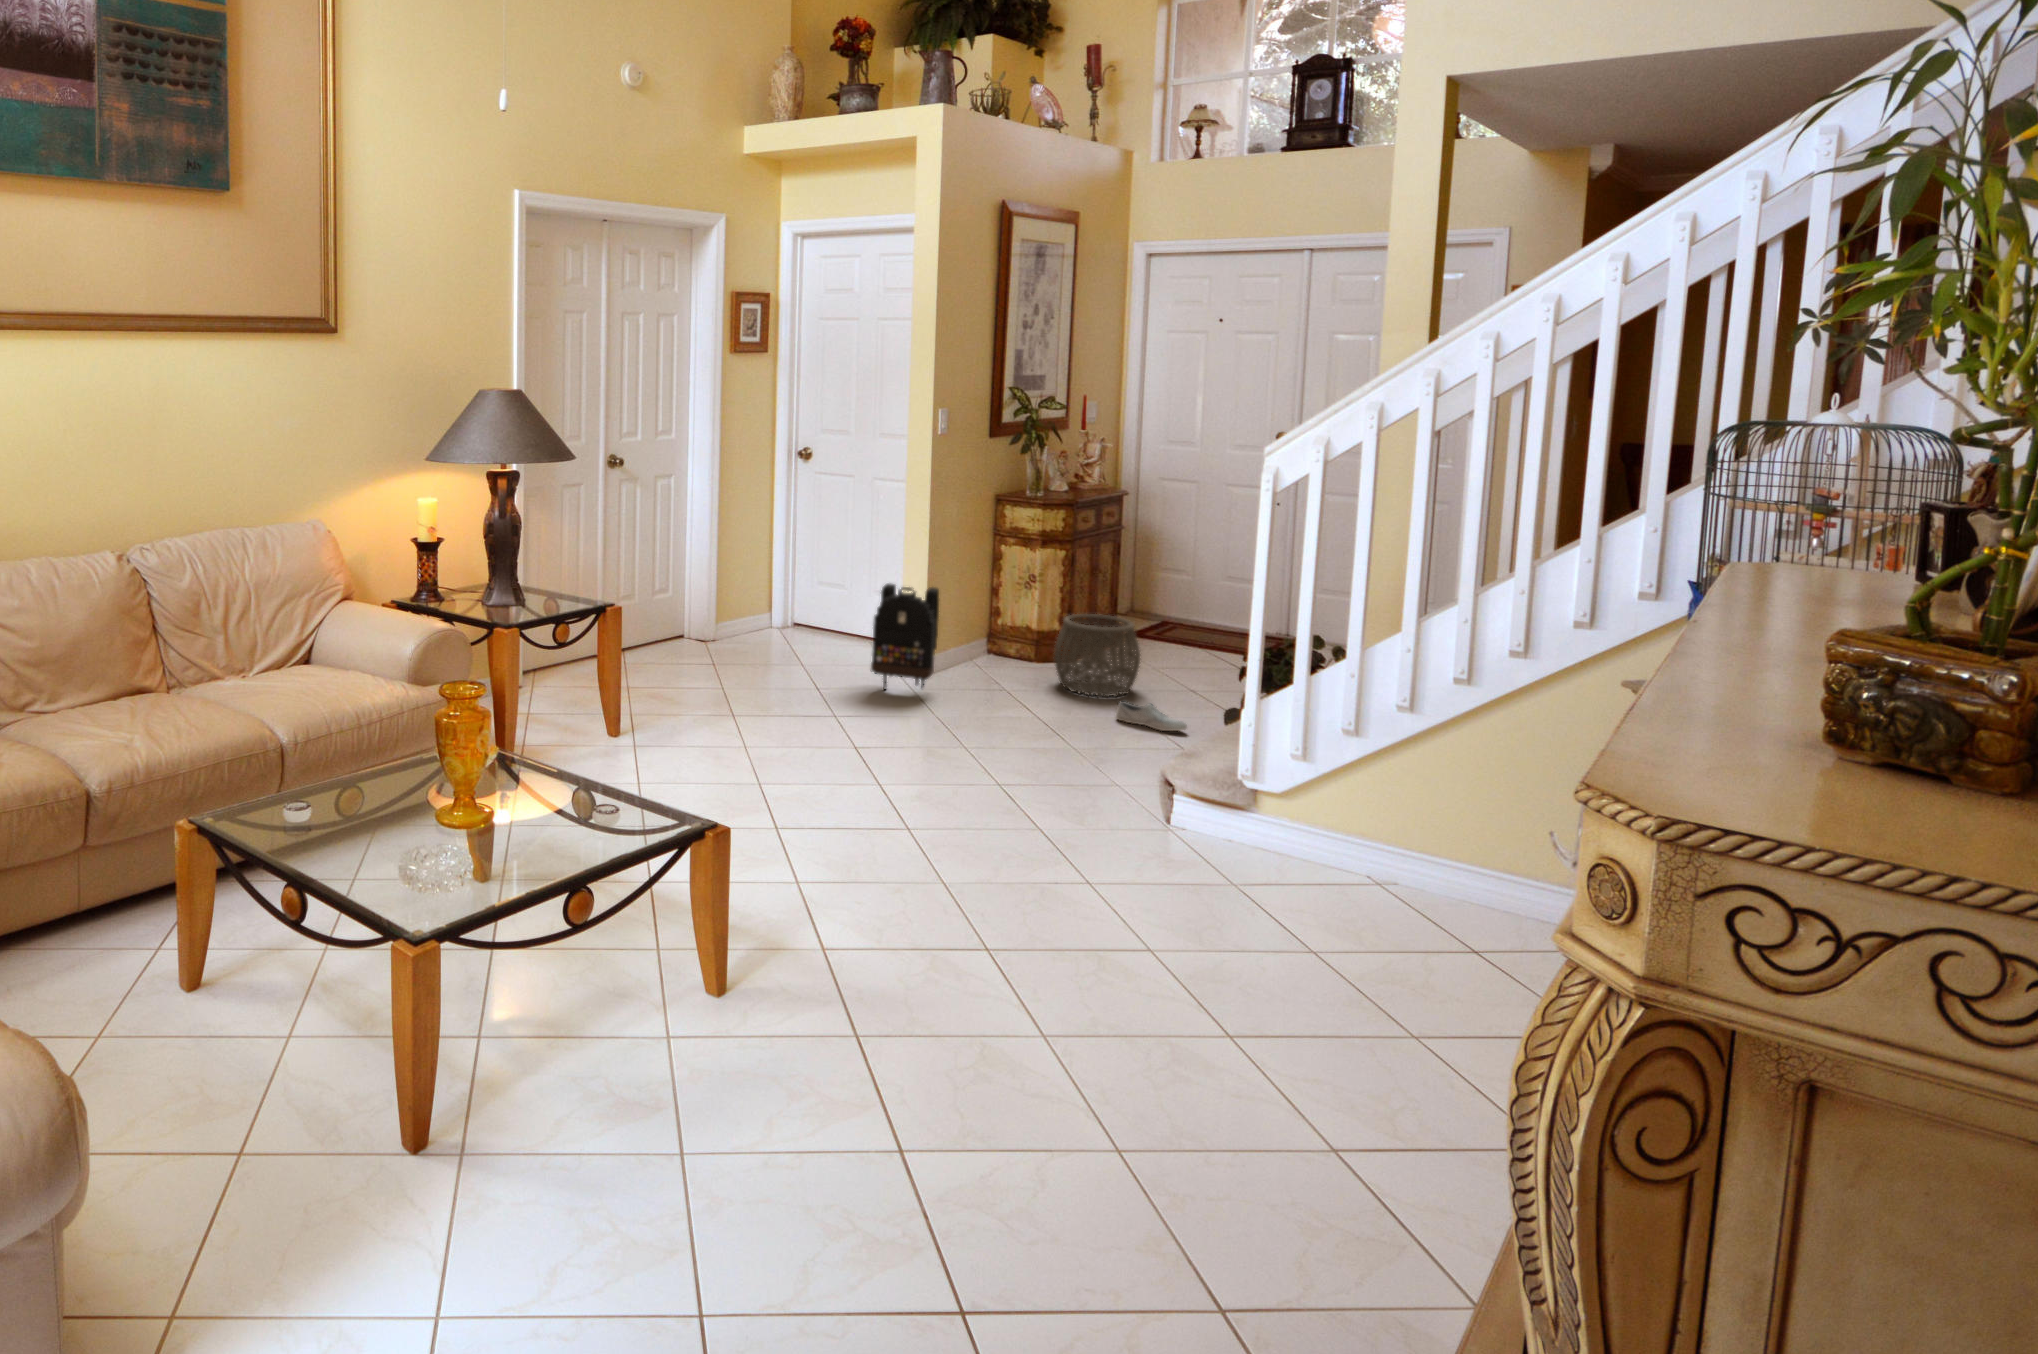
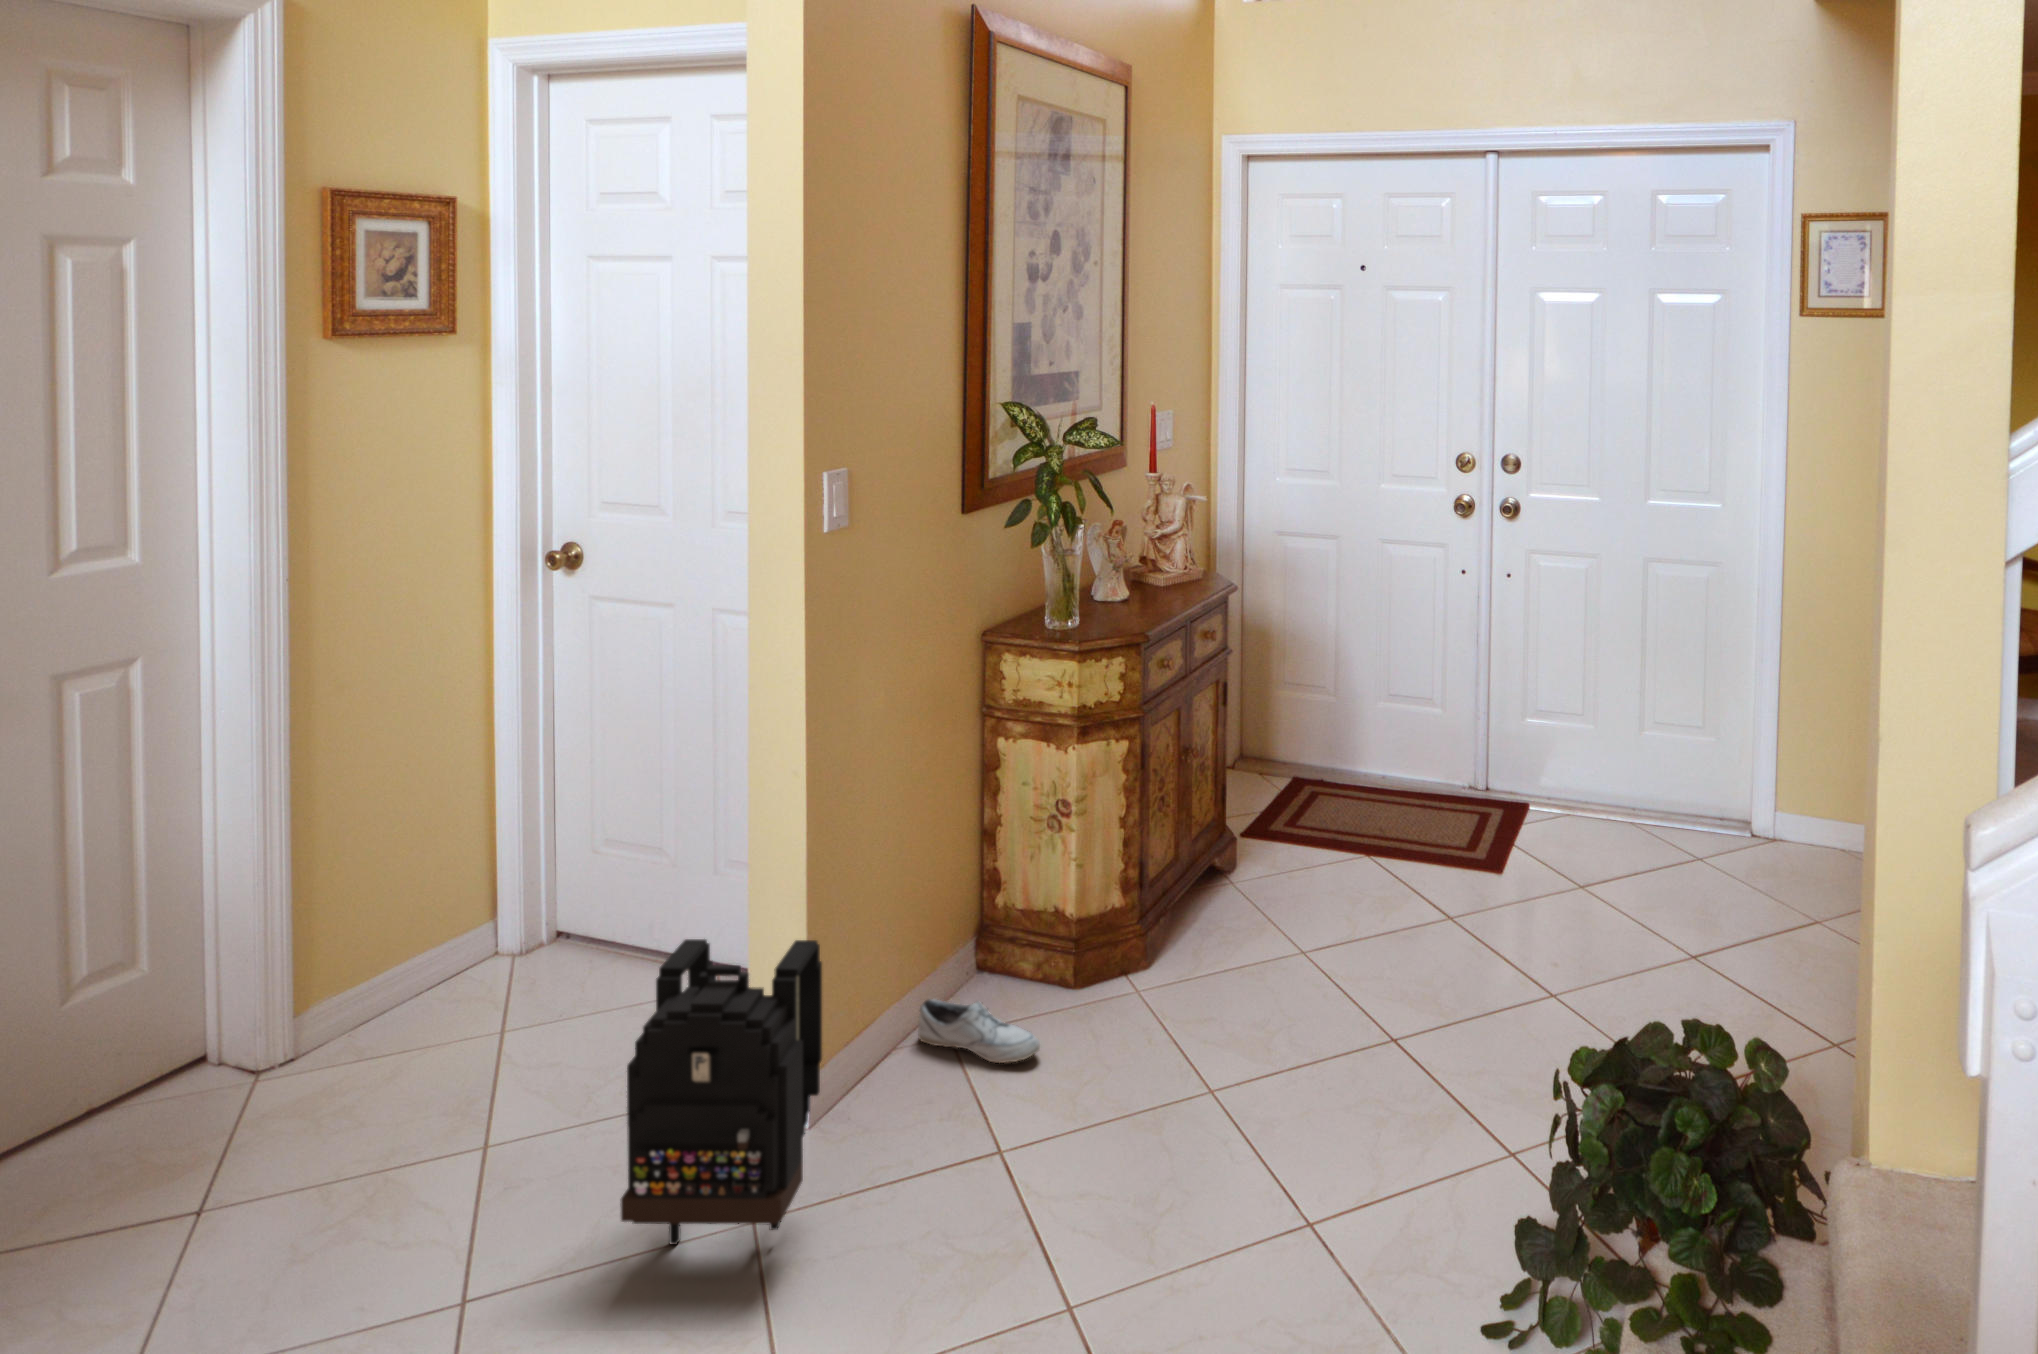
woven basket: present [1054,614,1140,697] -> none [1105,904,1289,1129]
shoe: present [1116,701,1187,731] -> present [918,999,1040,1063]

